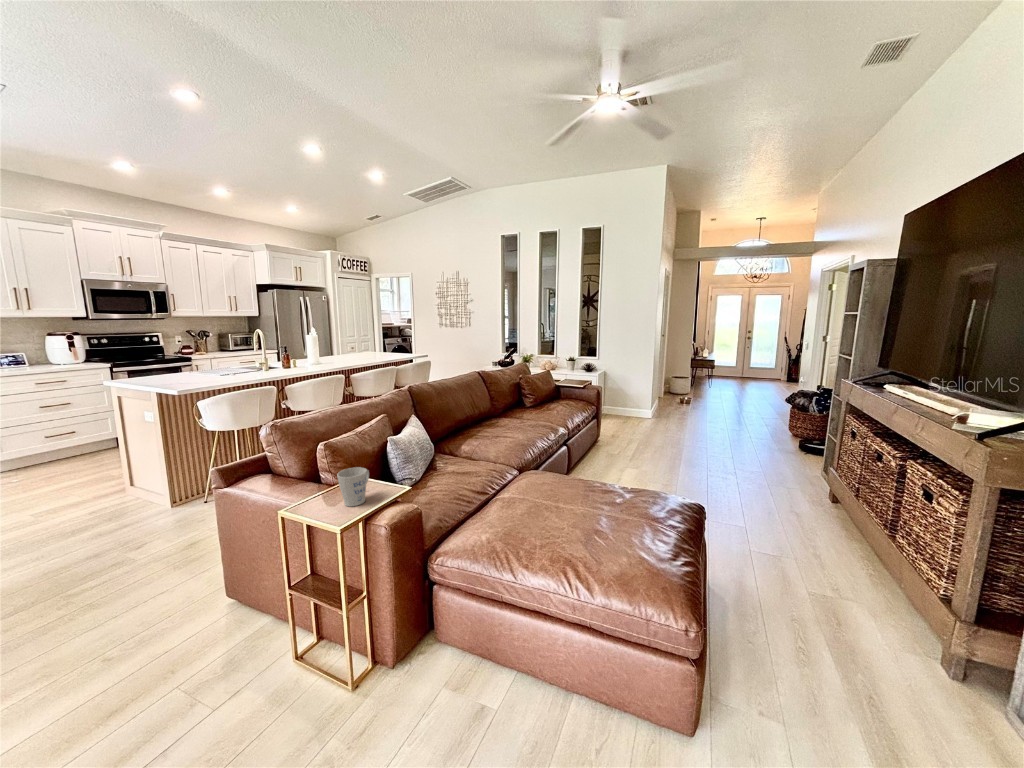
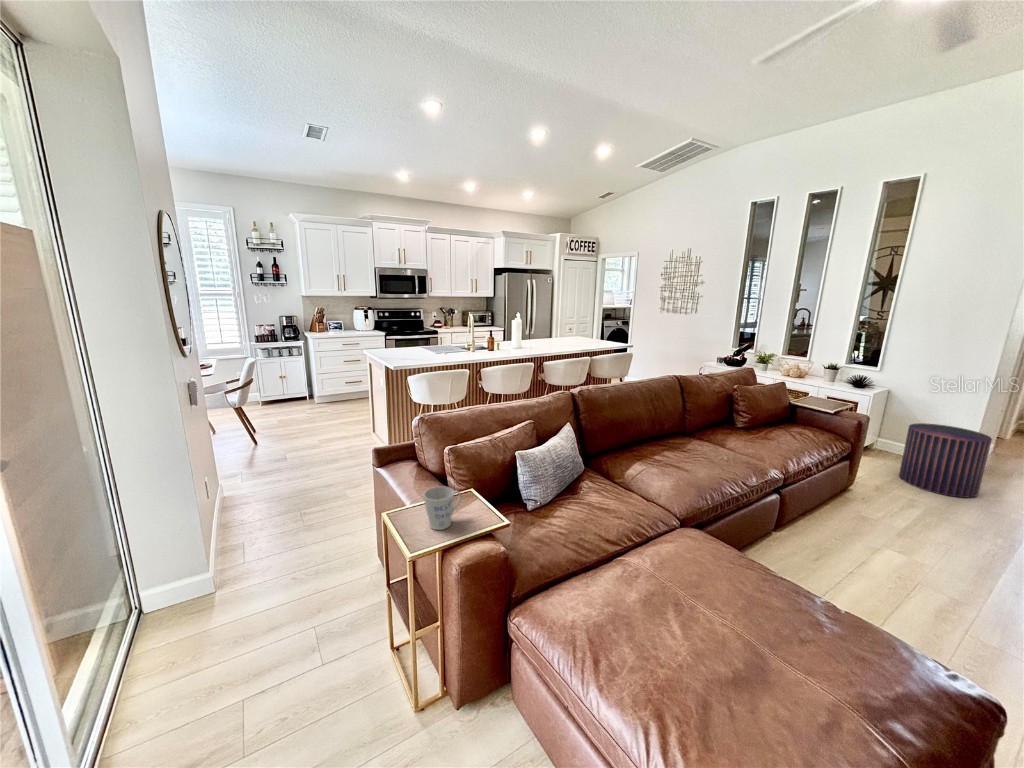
pouf: none [617,388,655,431] -> present [899,423,992,498]

